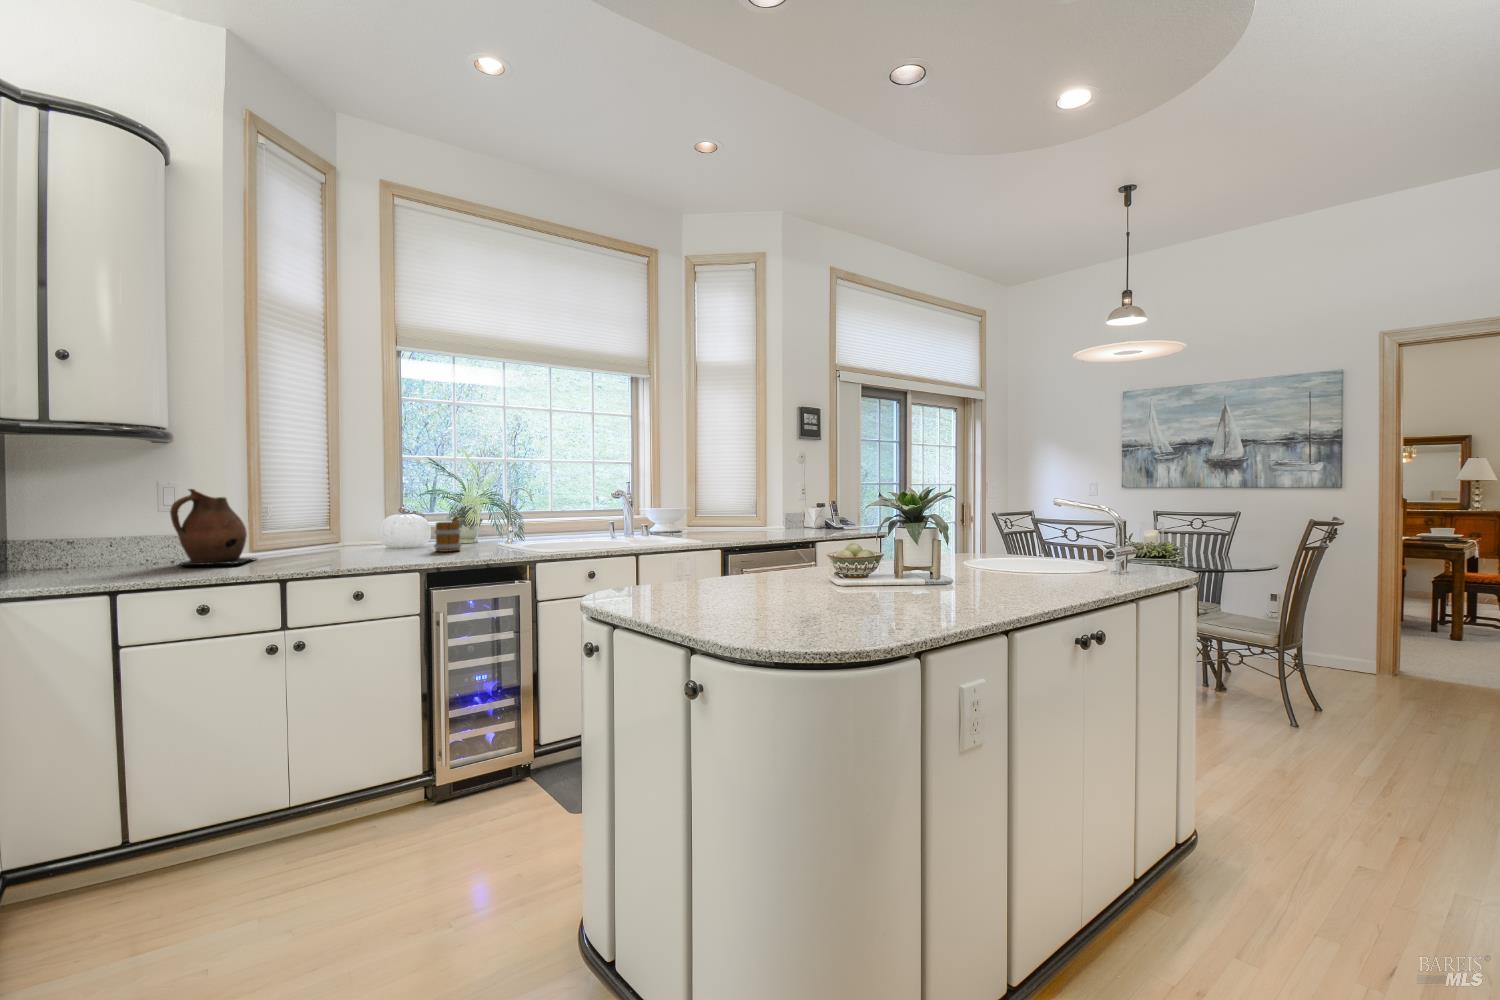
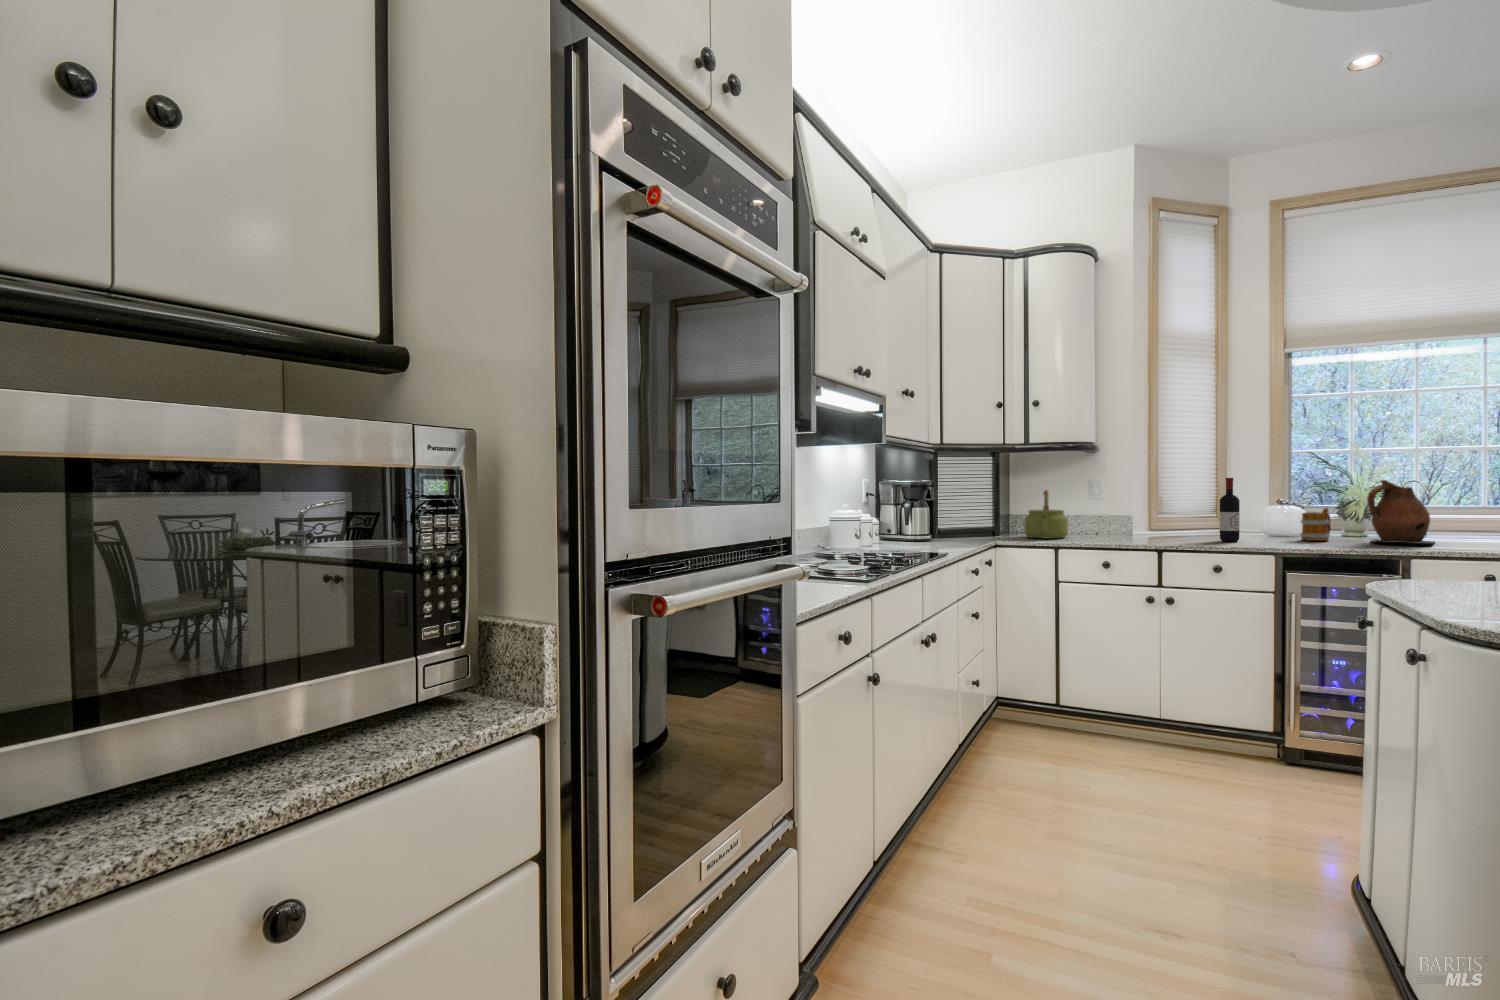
wine bottle: none [353,485,377,560] -> present [1220,478,1240,542]
ceramic pitcher: present [170,489,257,566] -> present [1367,480,1434,545]
kettle: none [34,500,126,581] -> present [1024,490,1068,539]

